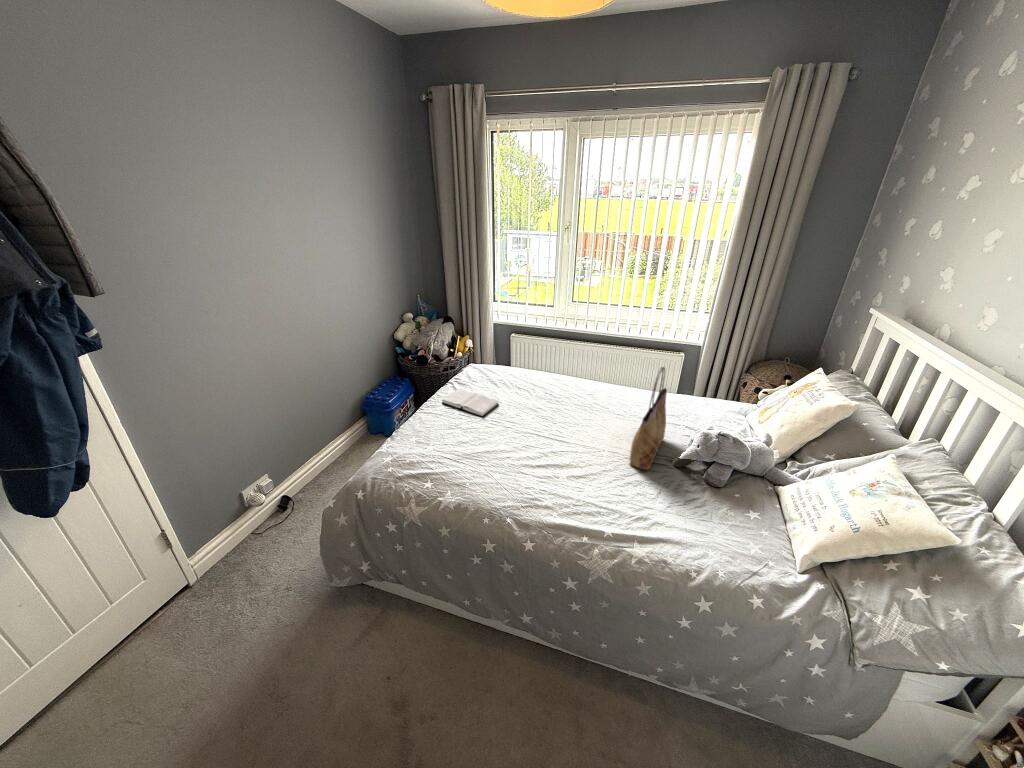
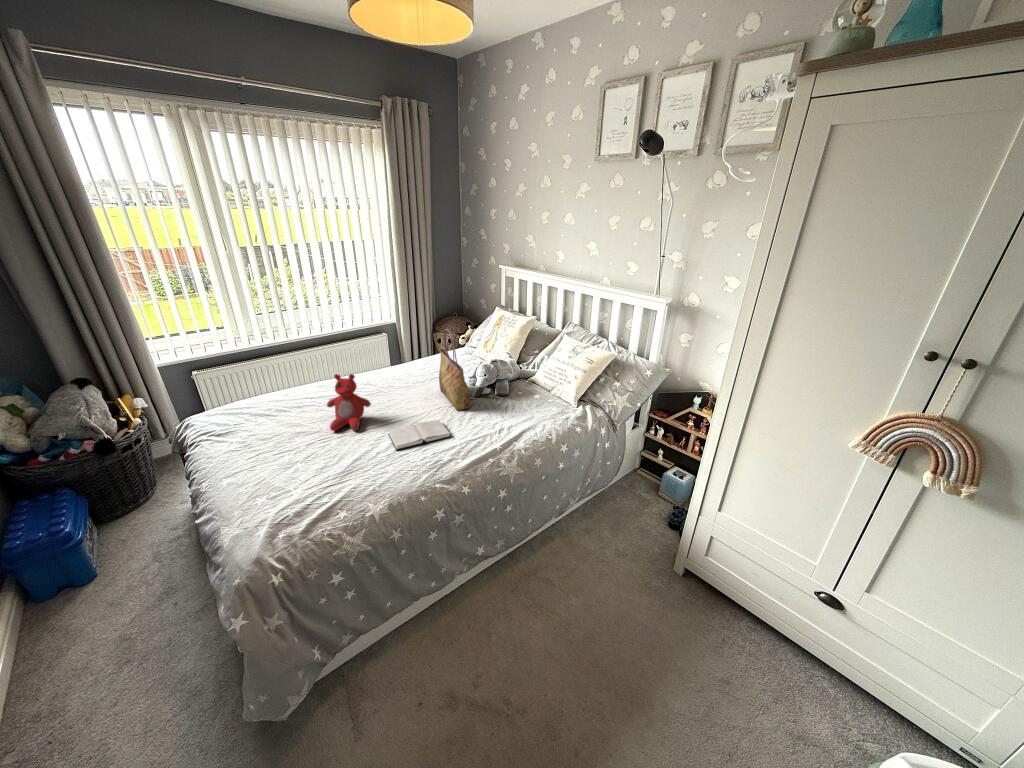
stuffed bear: none [511,368,553,427] -> present [327,374,371,431]
hardback book: present [442,389,498,417] -> present [389,420,450,450]

